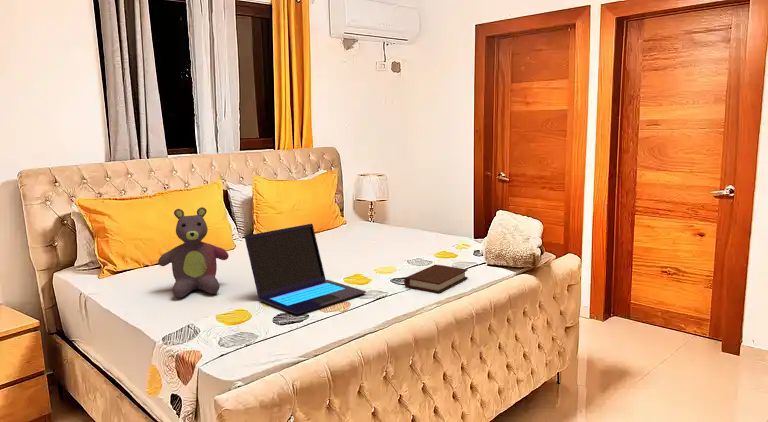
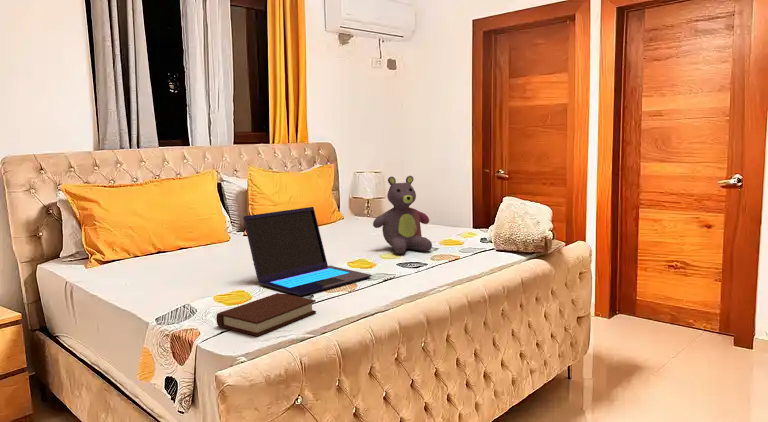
stuffed bear: present [158,207,229,298] -> present [373,176,432,254]
book: present [404,265,468,293] -> present [216,293,316,336]

